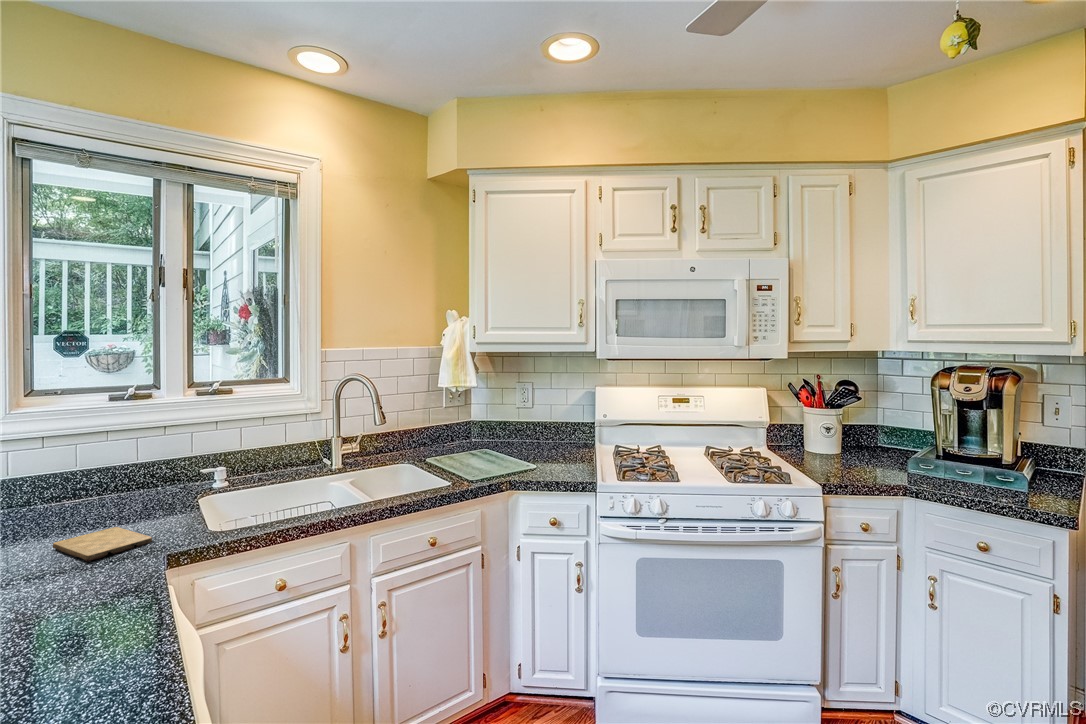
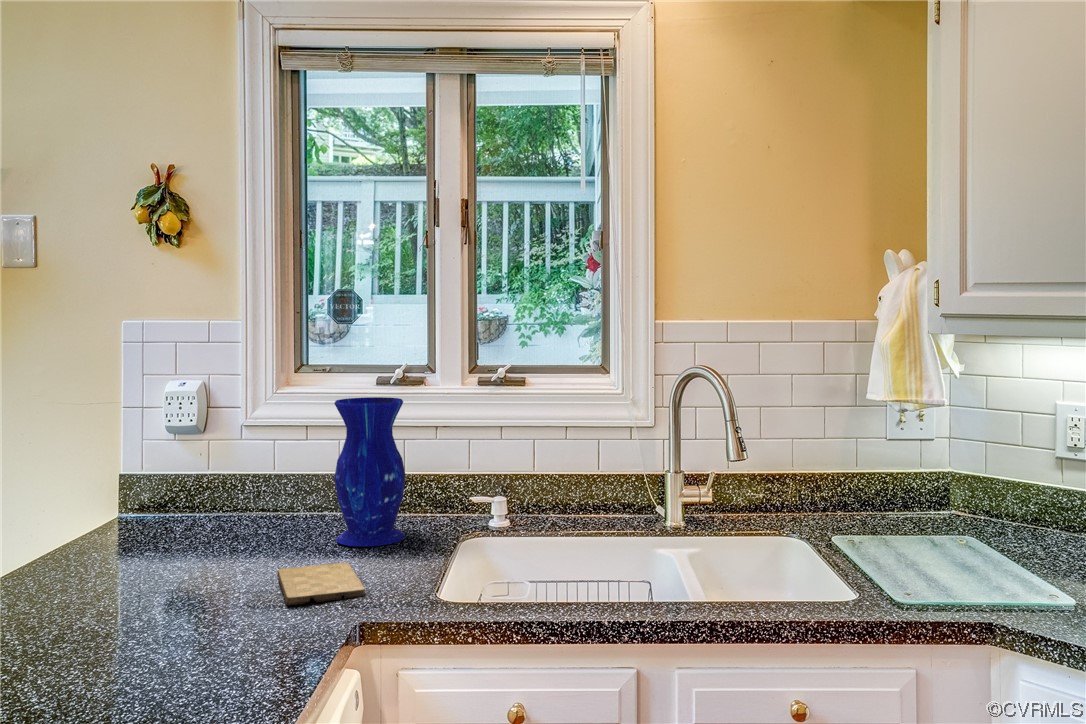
vase: none [82,408,149,518] -> present [334,397,406,547]

